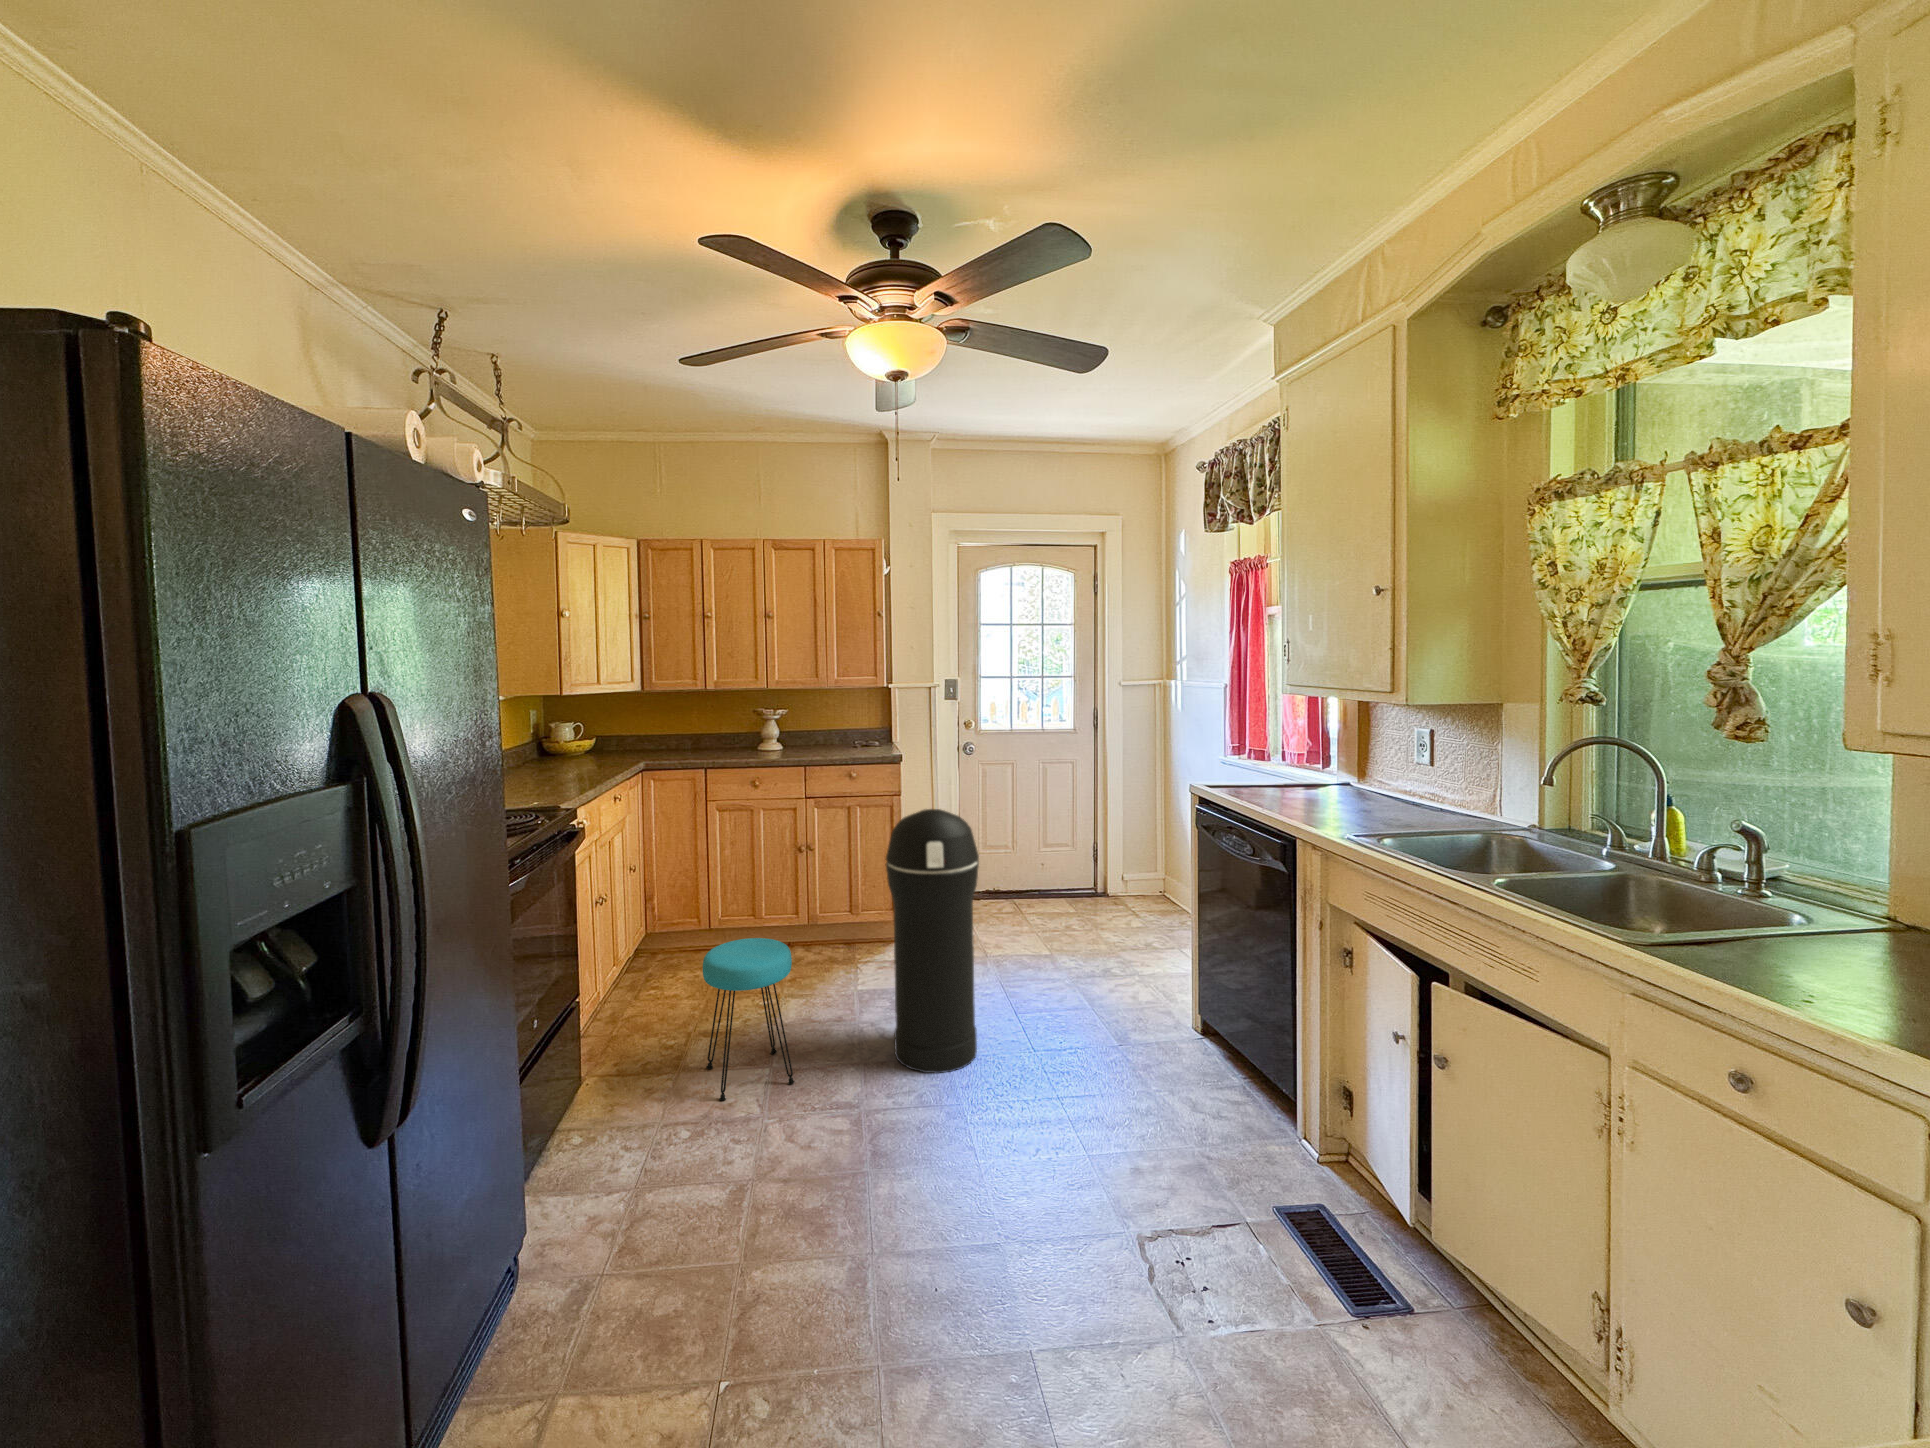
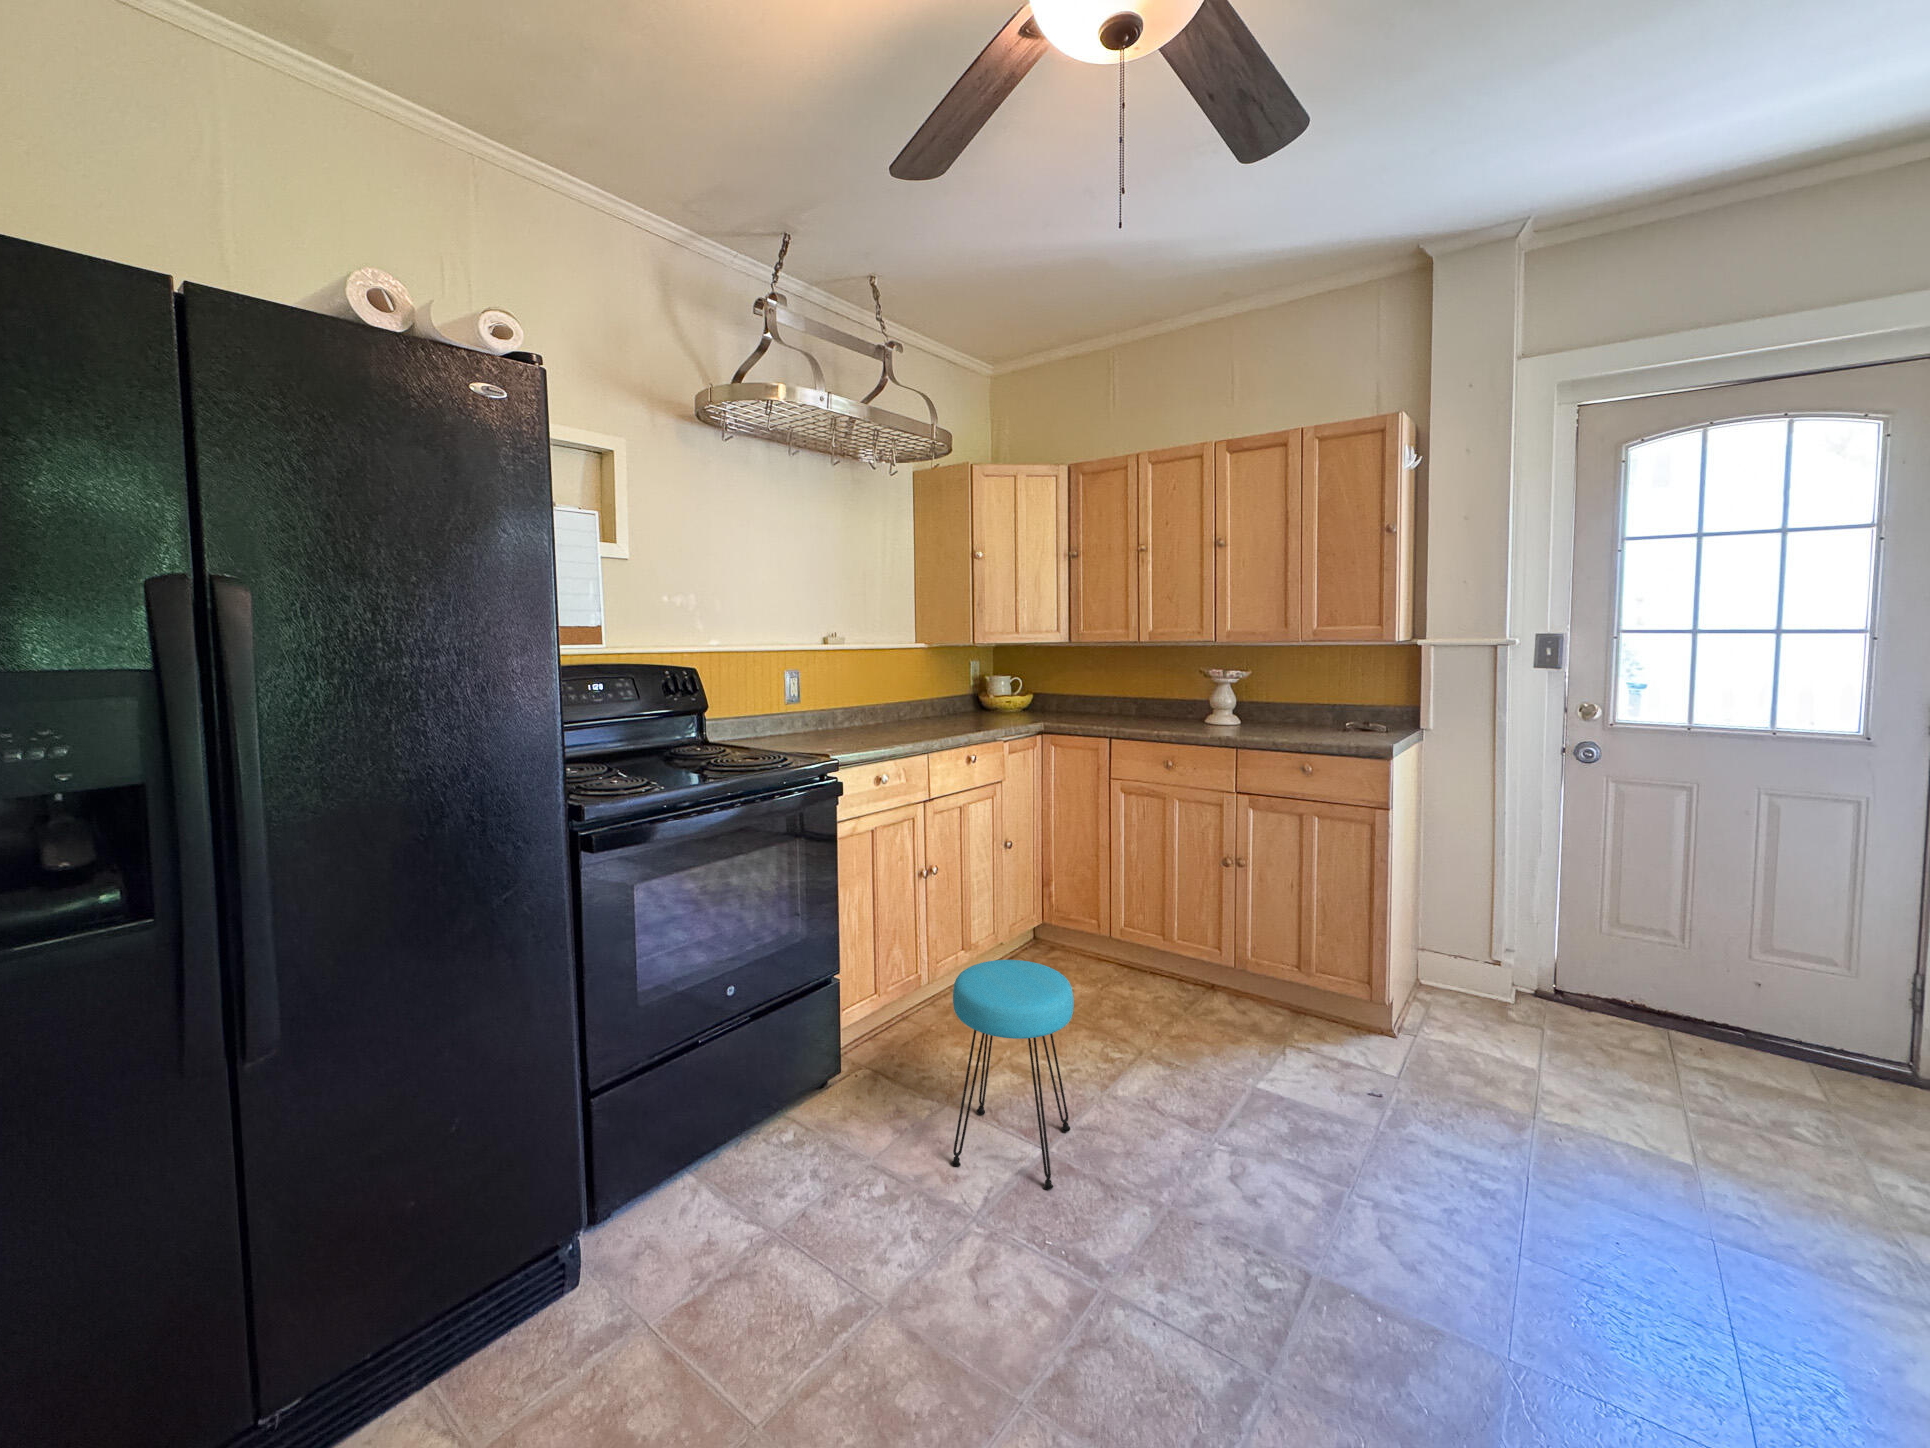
trash can: present [886,809,979,1073] -> none [1216,834,1403,1320]

